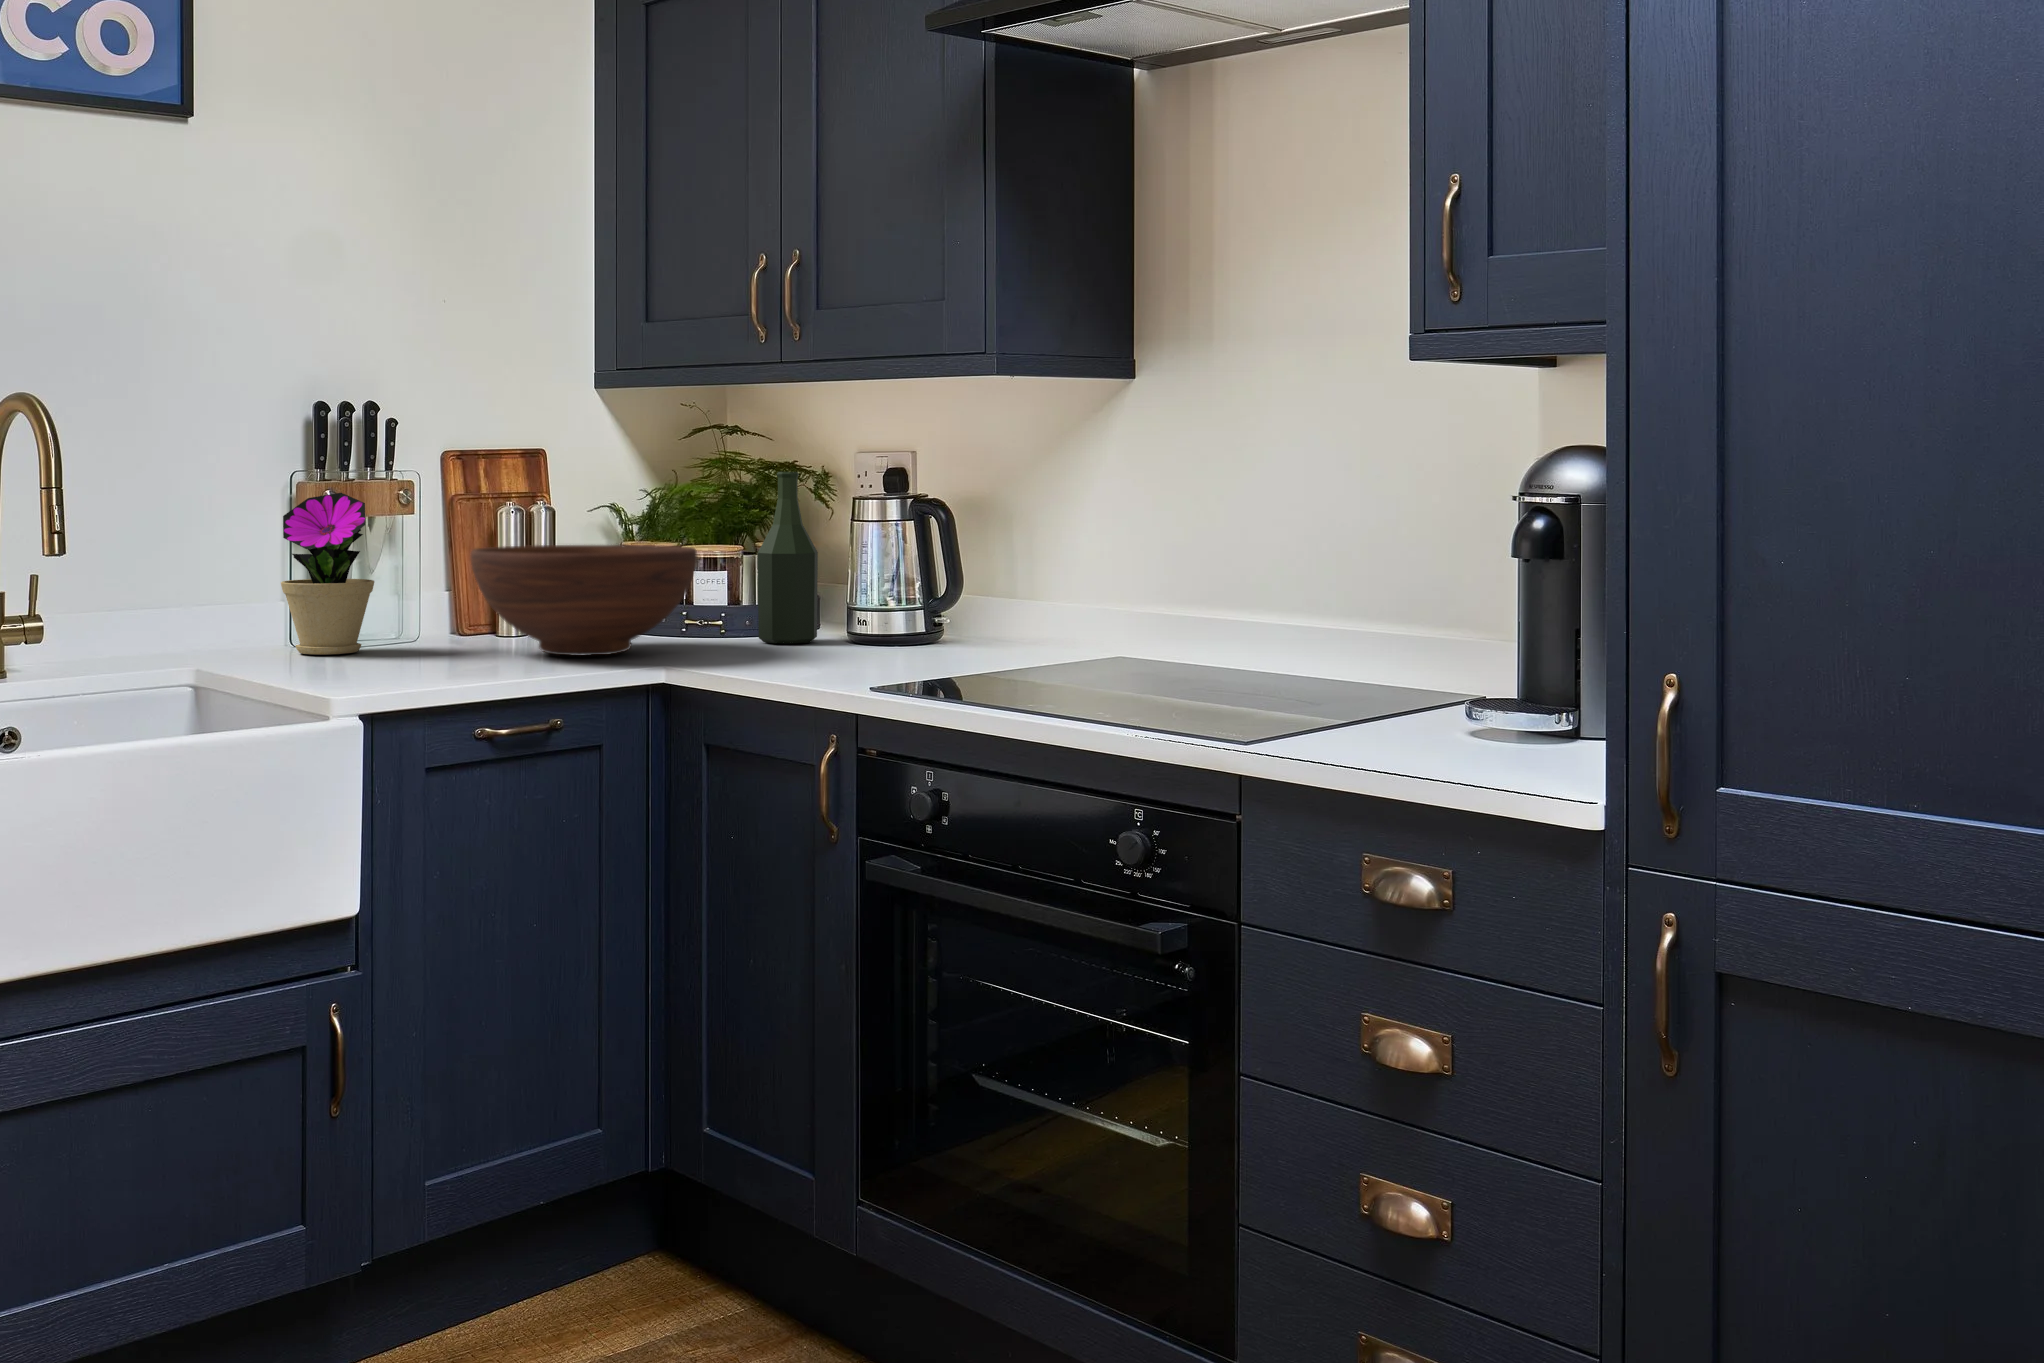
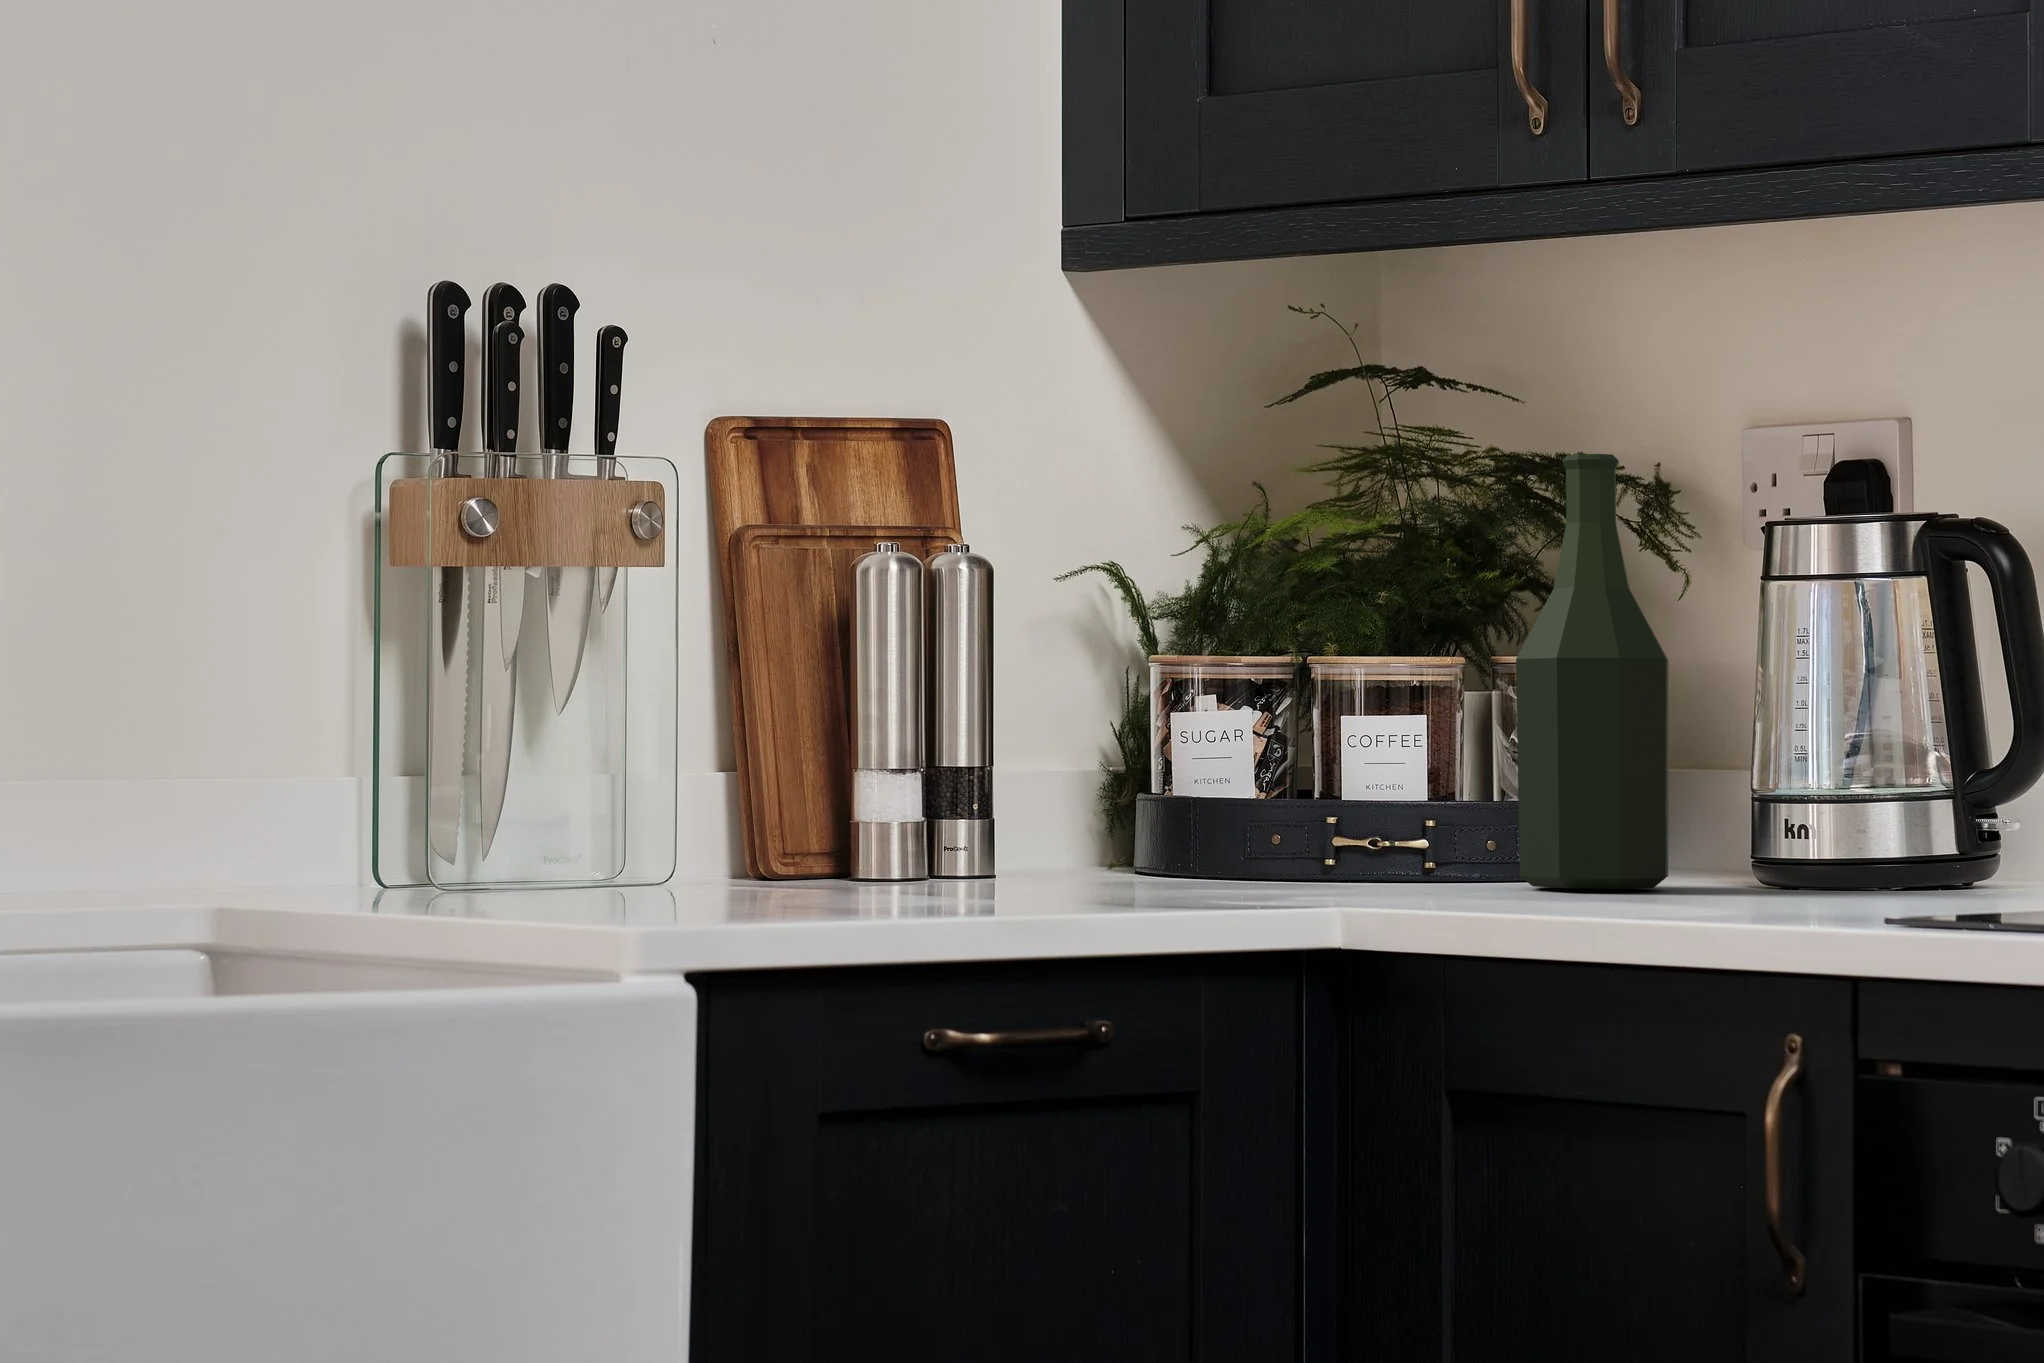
flower pot: present [281,493,374,655] -> none [341,498,567,891]
fruit bowl: present [471,545,697,656] -> none [808,622,1380,897]

